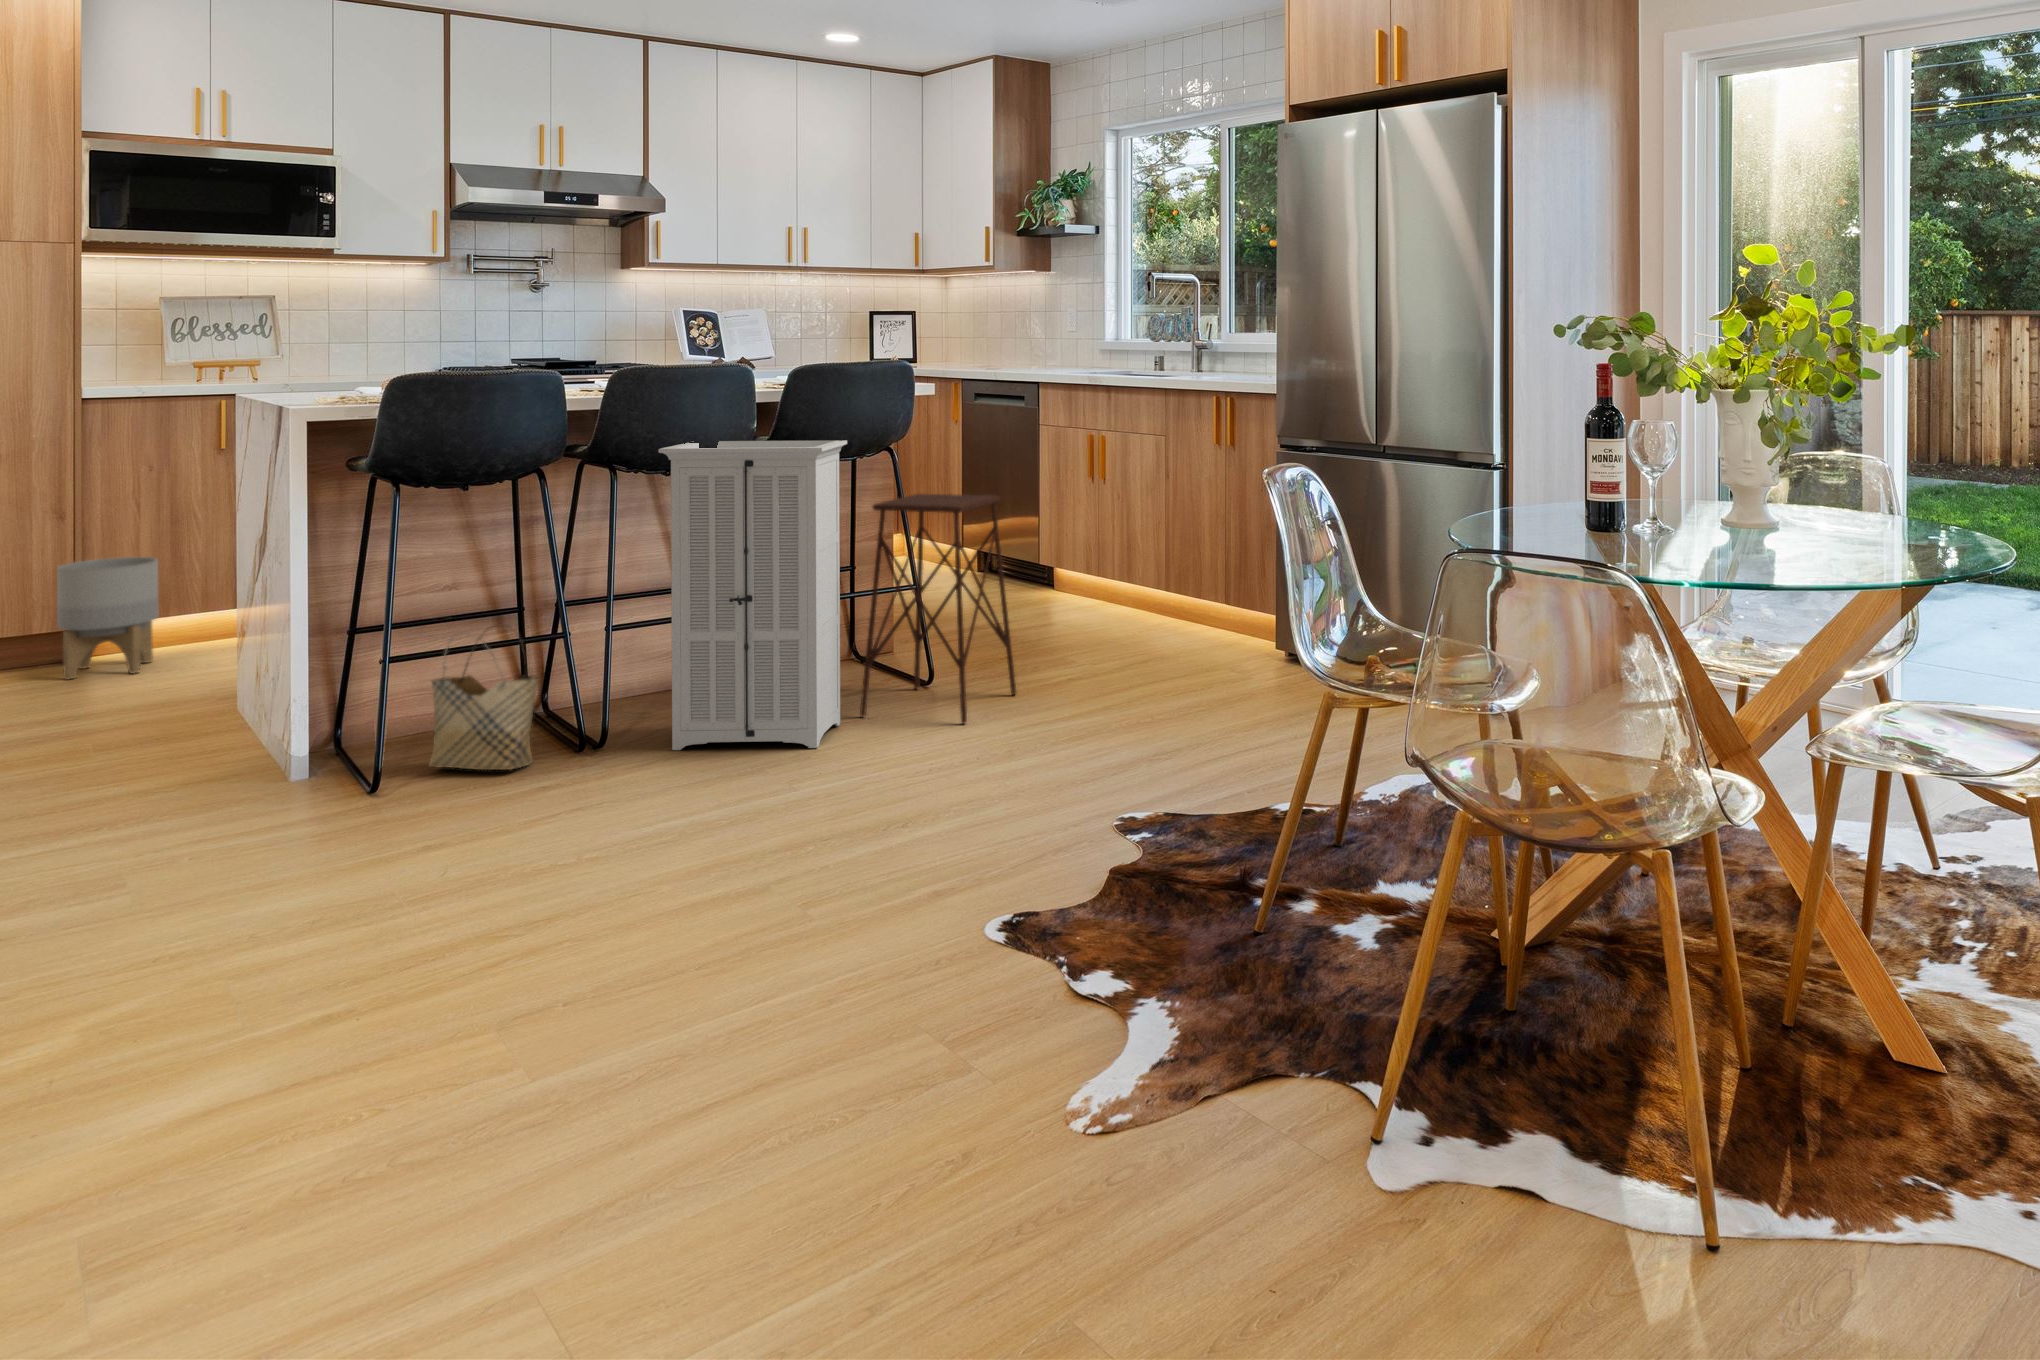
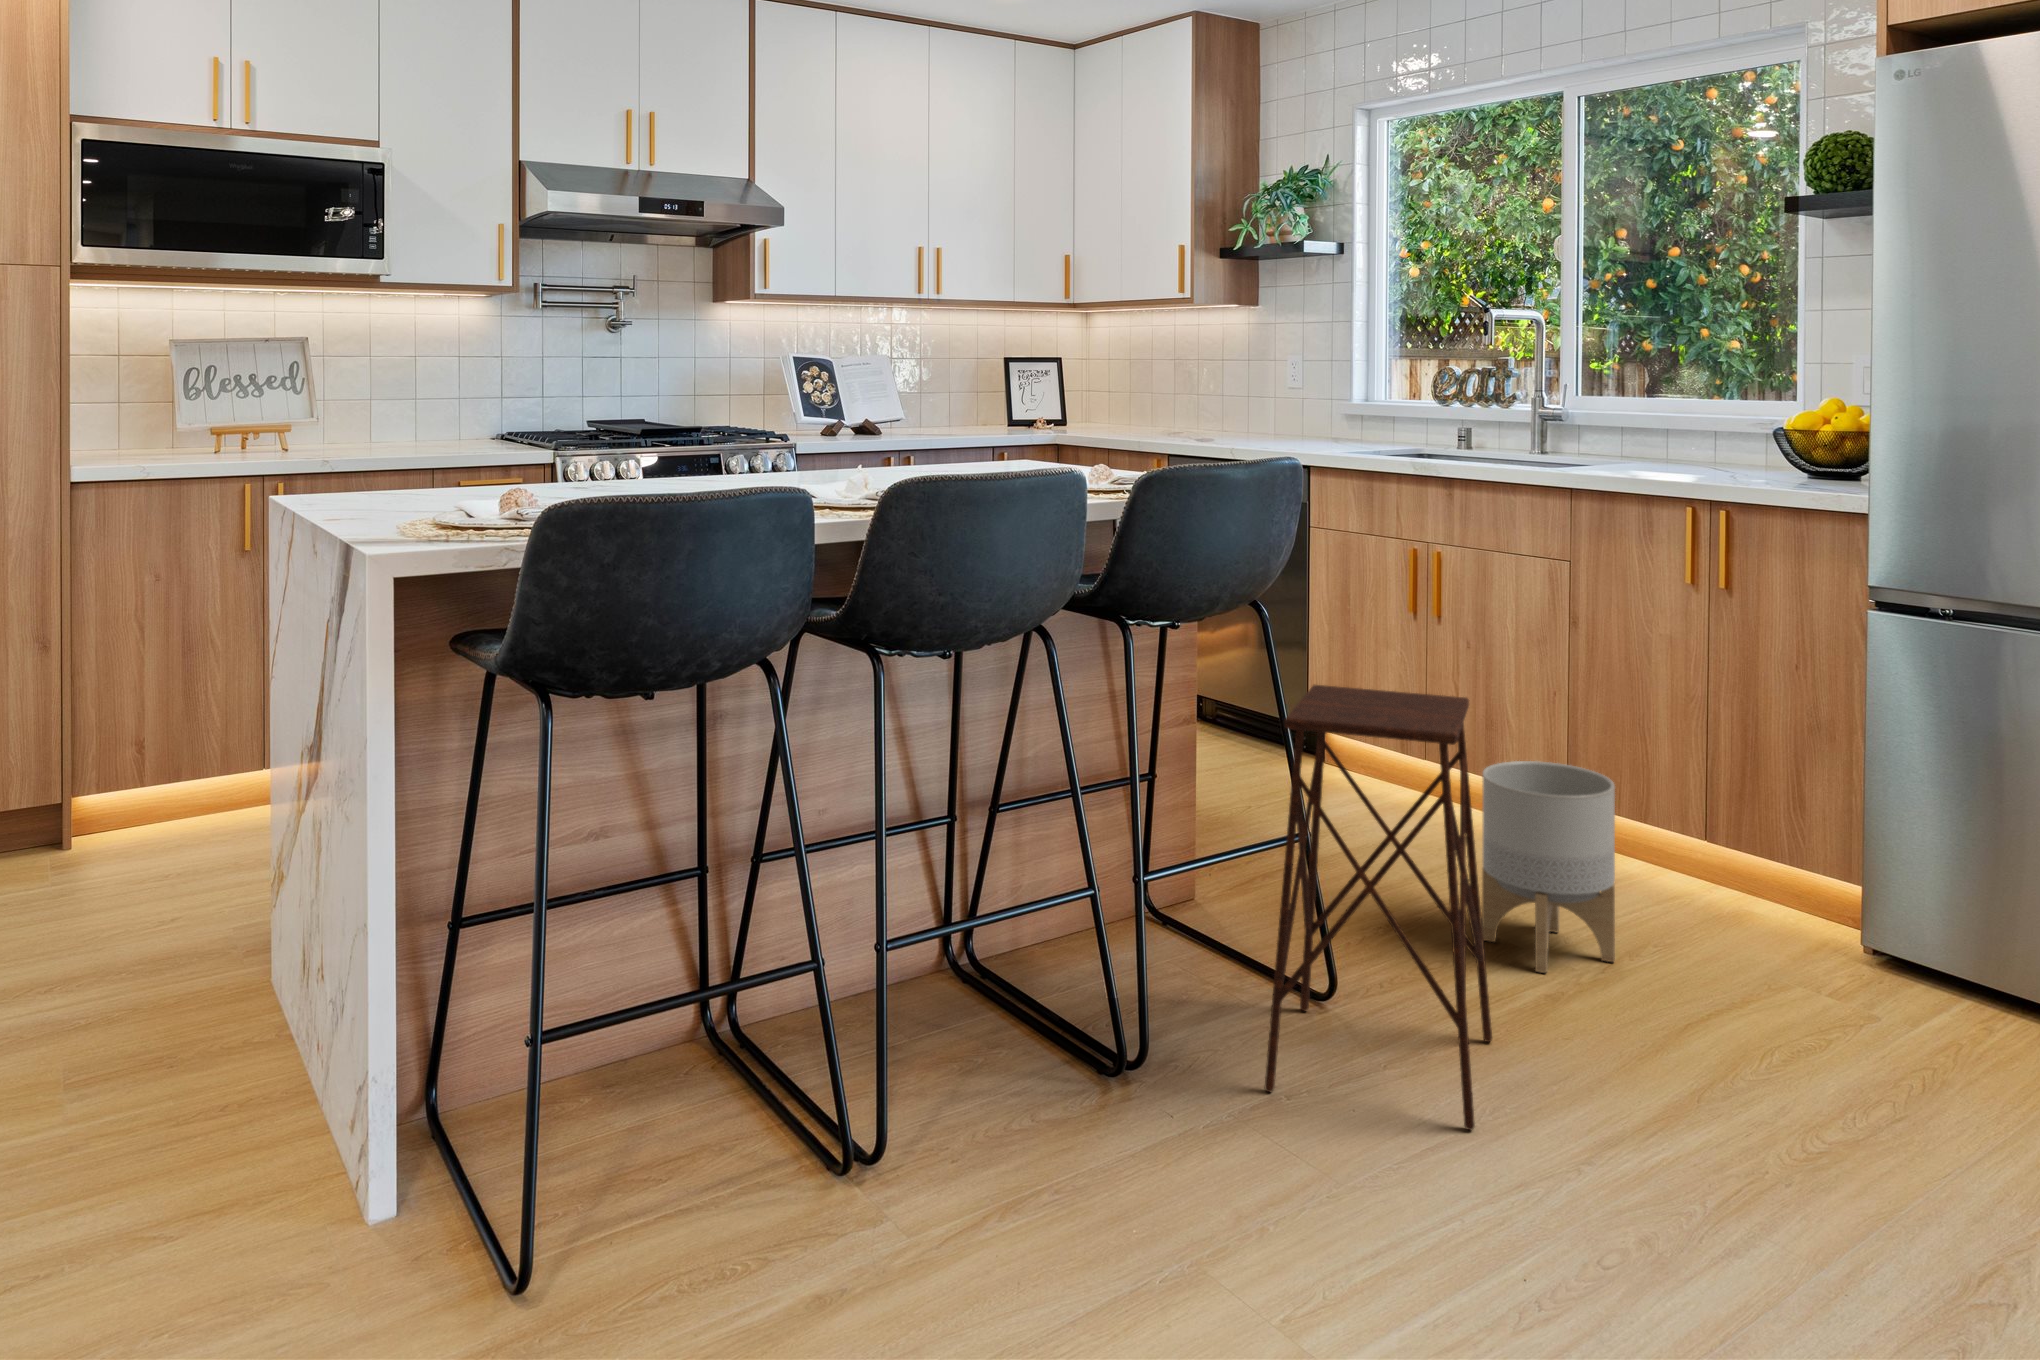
storage cabinet: present [659,435,847,750] -> none [980,597,1272,1192]
planter: present [57,557,159,679] -> present [1482,761,1615,973]
woven basket: present [429,625,539,770] -> none [601,938,783,1227]

